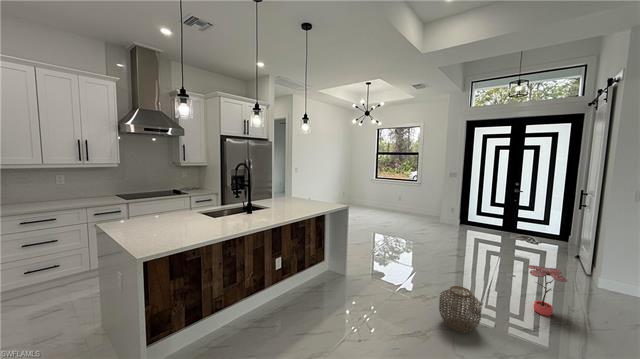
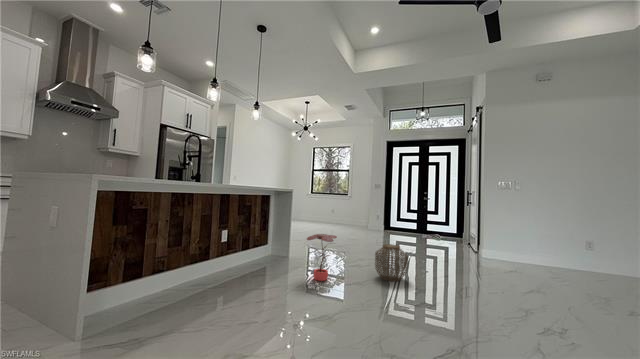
potted plant: present [527,265,567,316] -> present [307,234,337,281]

